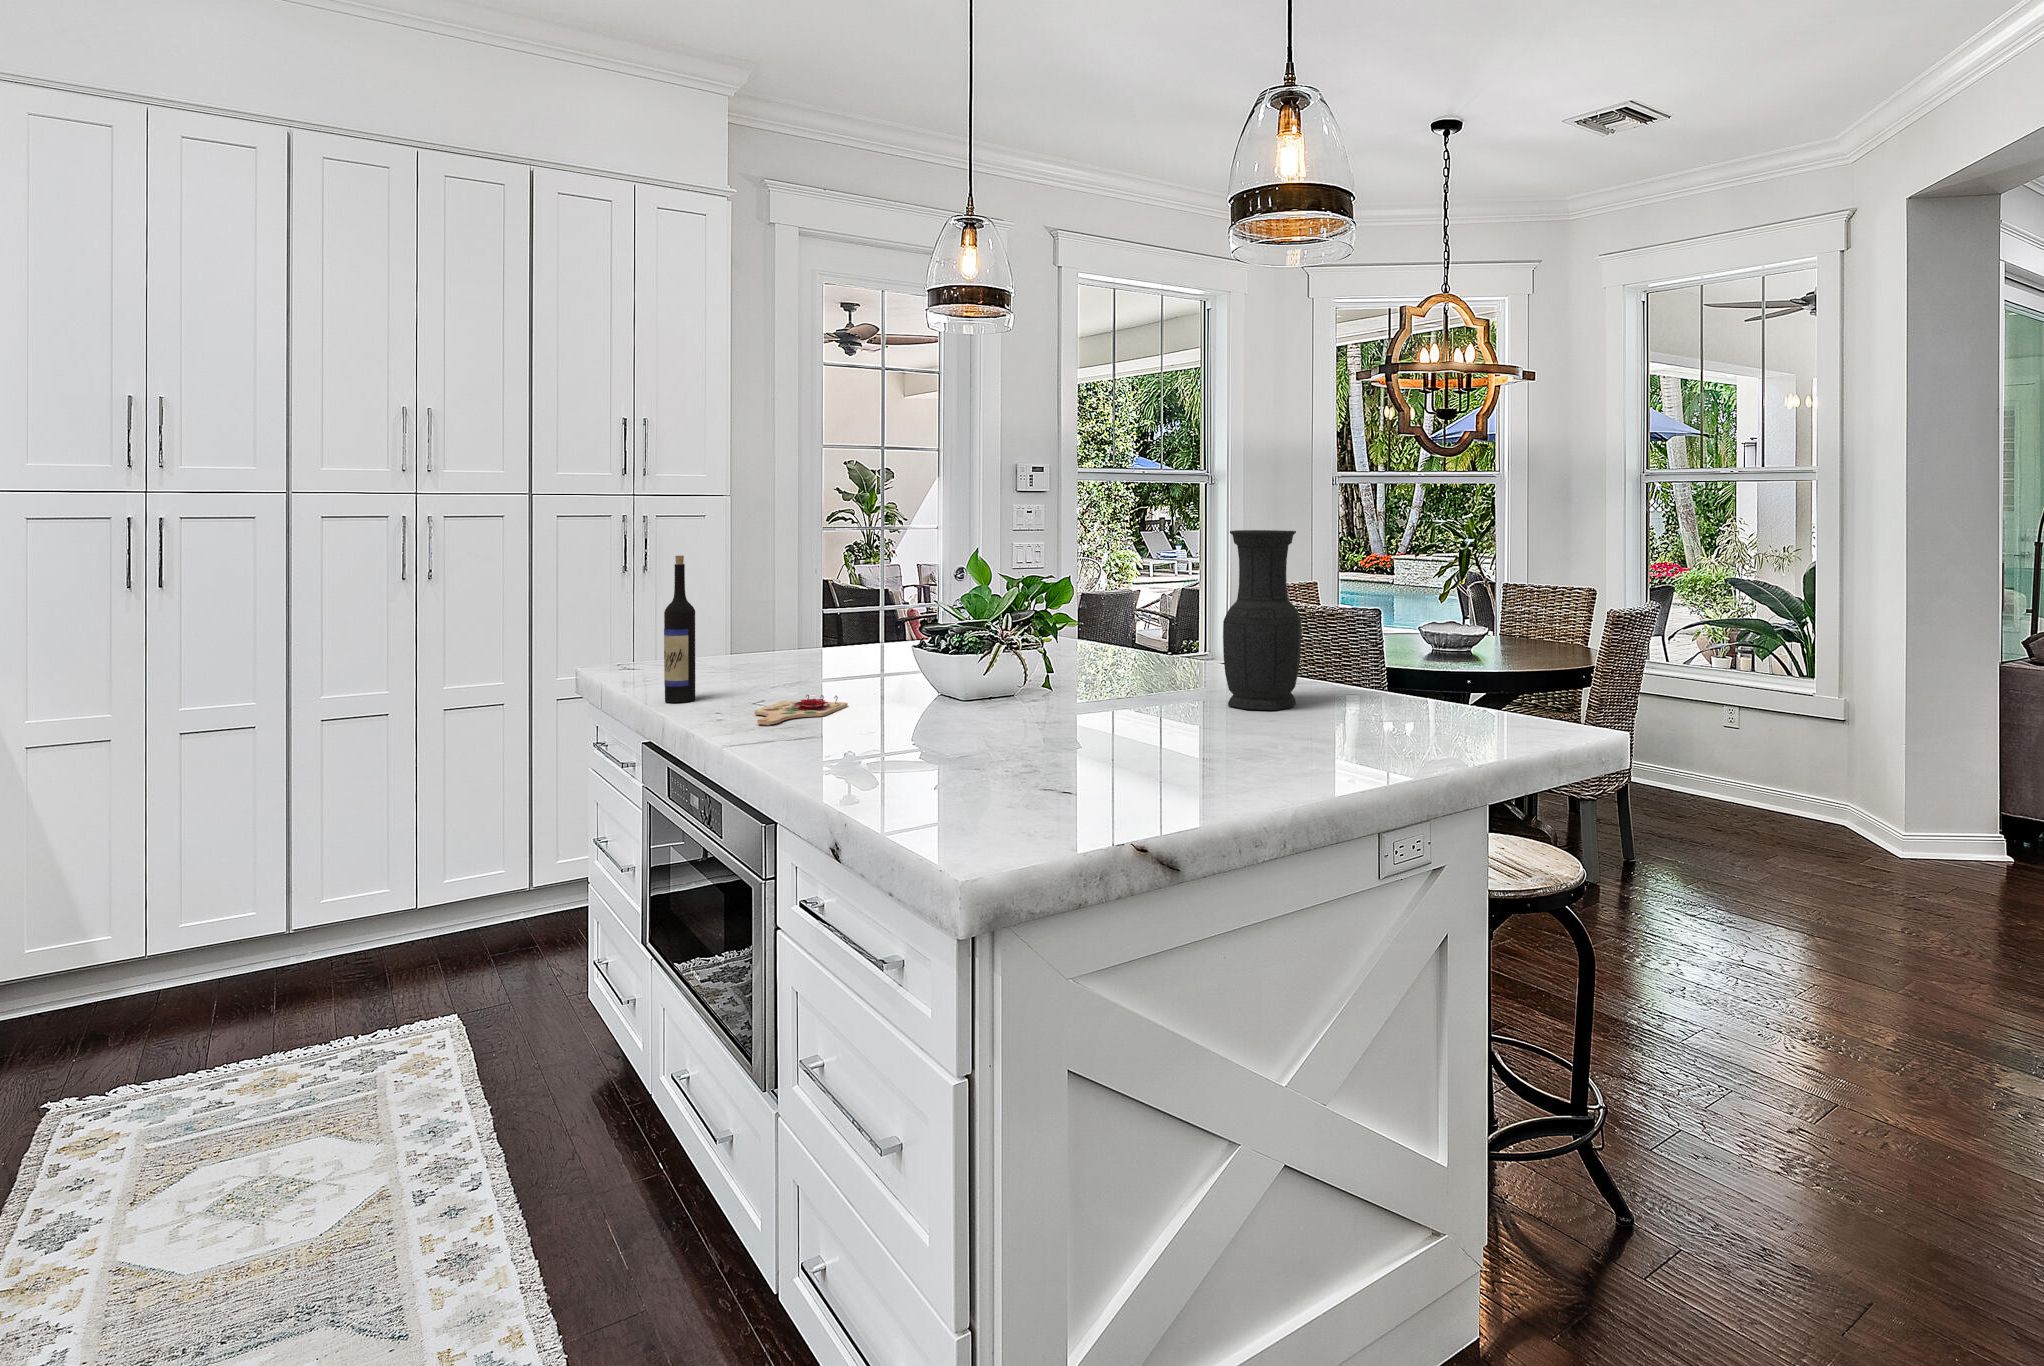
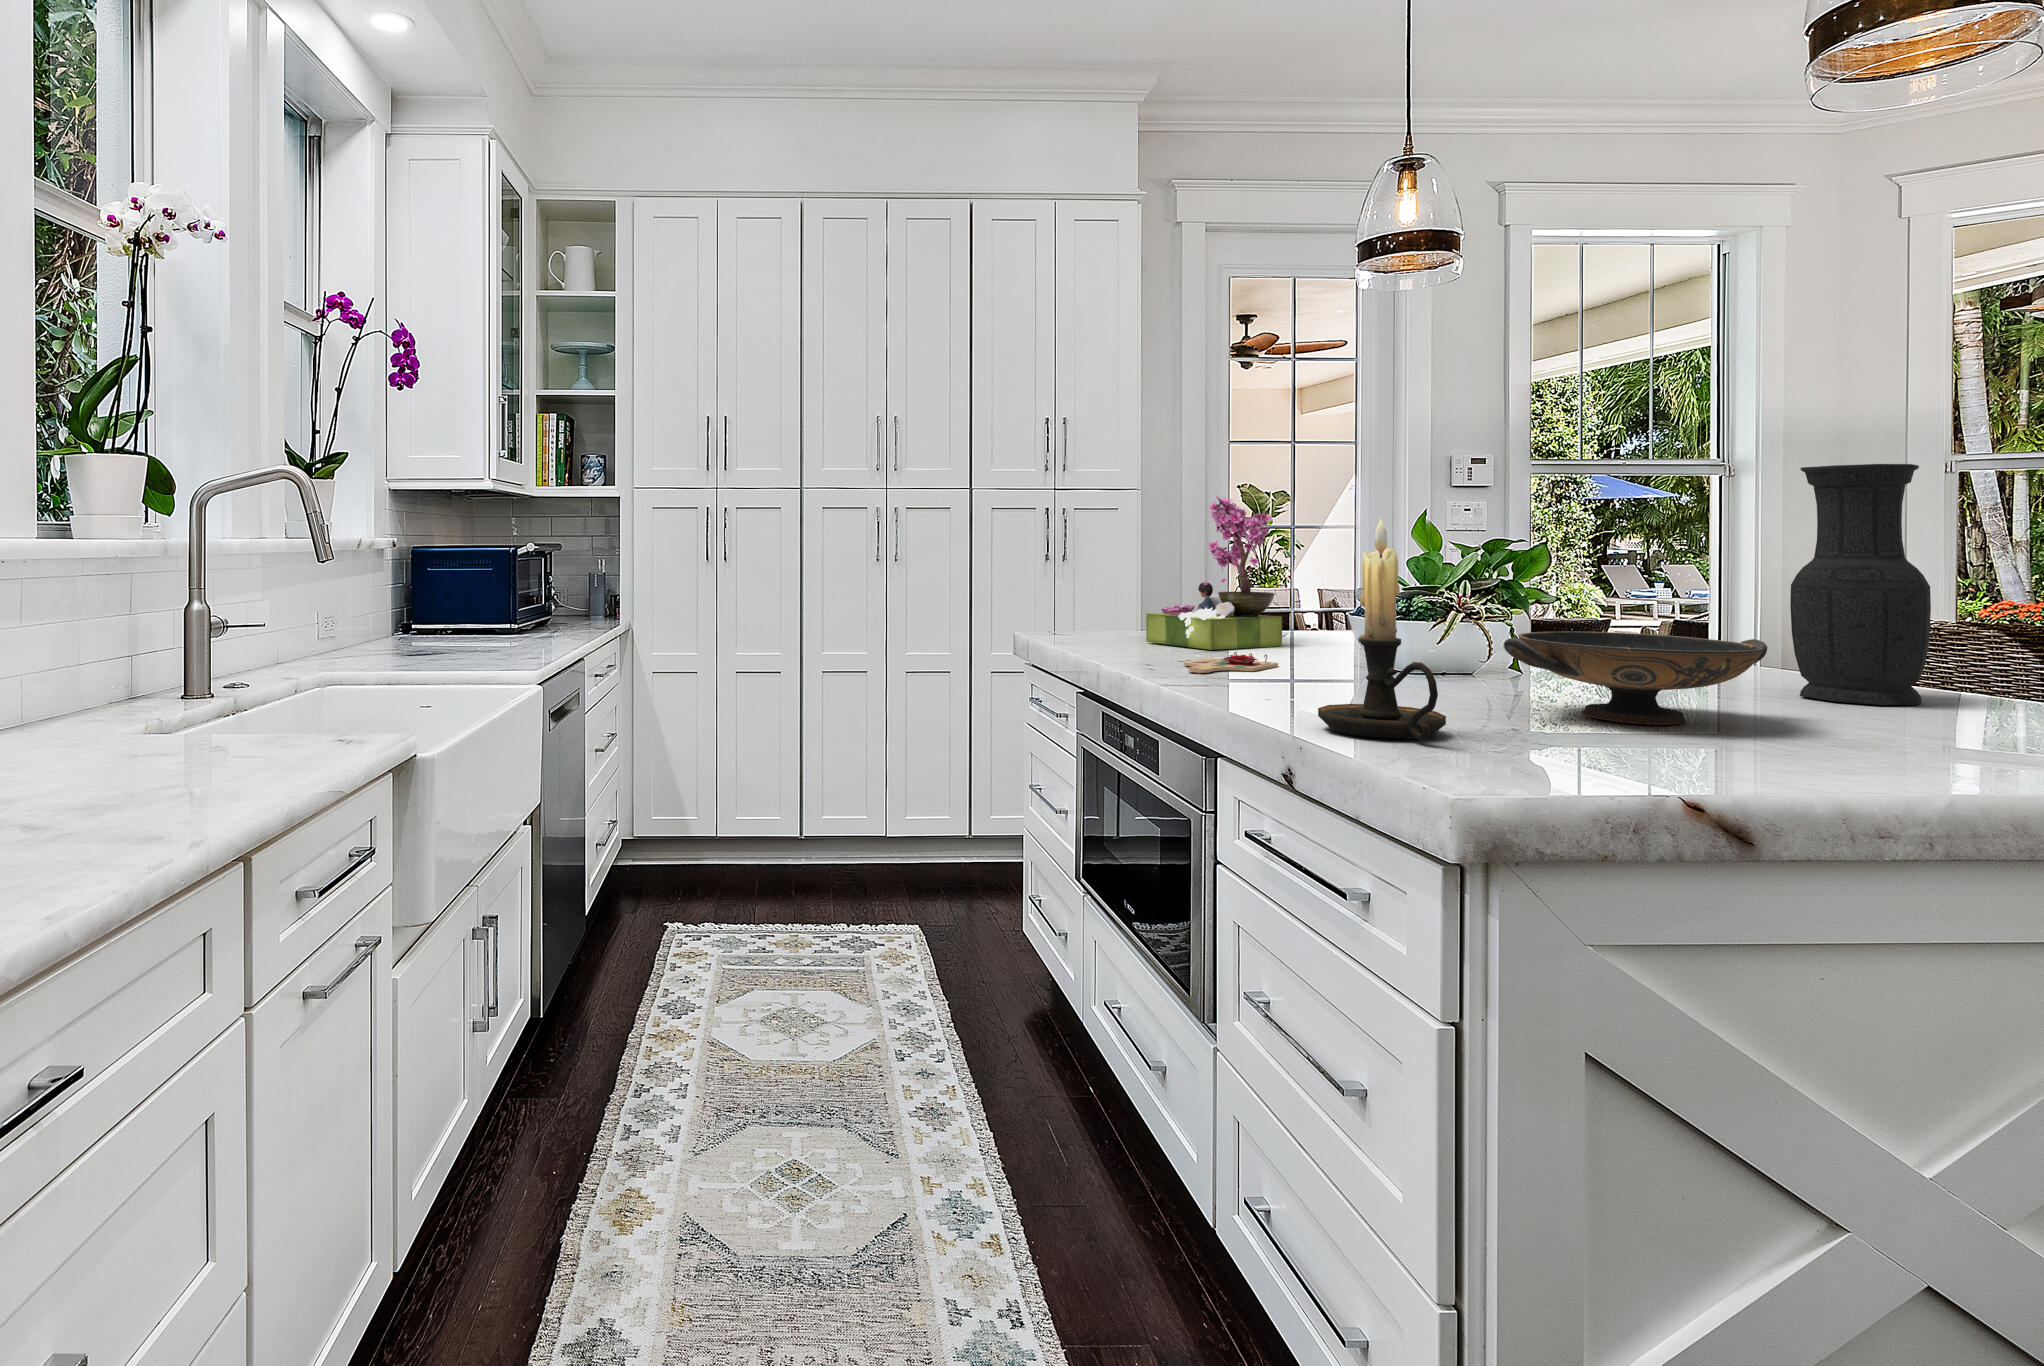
flower arrangement: none [723,526,857,687] -> present [1146,496,1282,650]
wine bottle: present [664,556,695,702] -> none [1096,515,1124,654]
candle holder: none [866,596,974,804] -> present [1318,518,1446,741]
decorative bowl: none [1024,672,1205,754] -> present [1504,631,1767,725]

